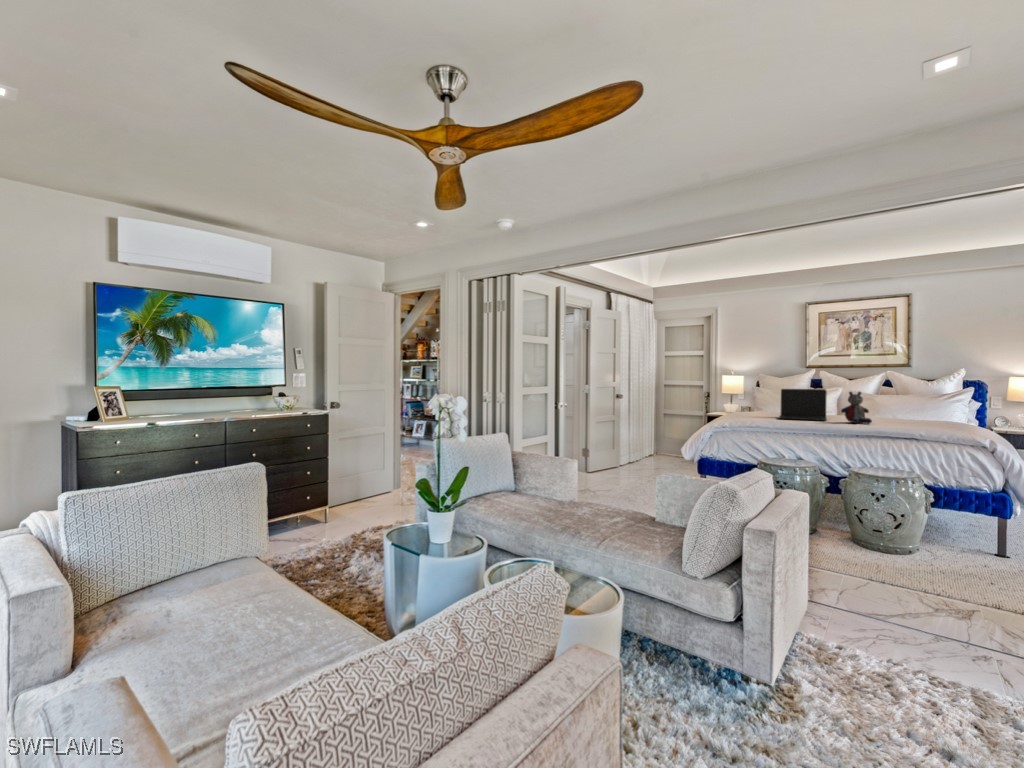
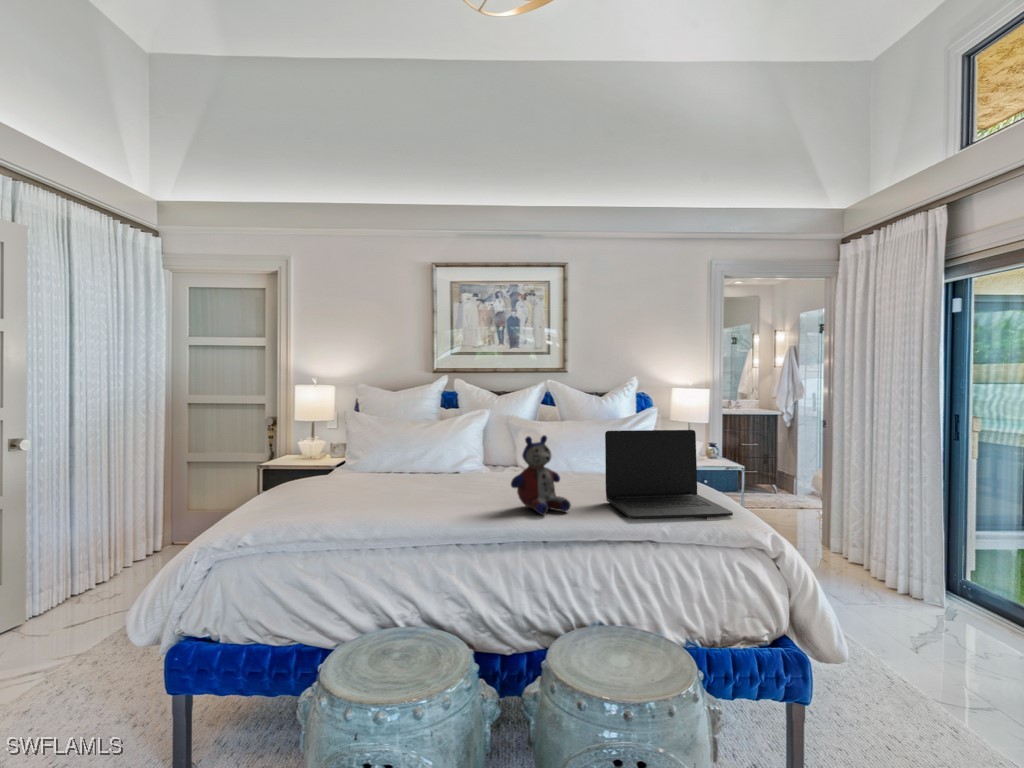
laptop: present [779,389,827,421] -> present [605,430,733,519]

